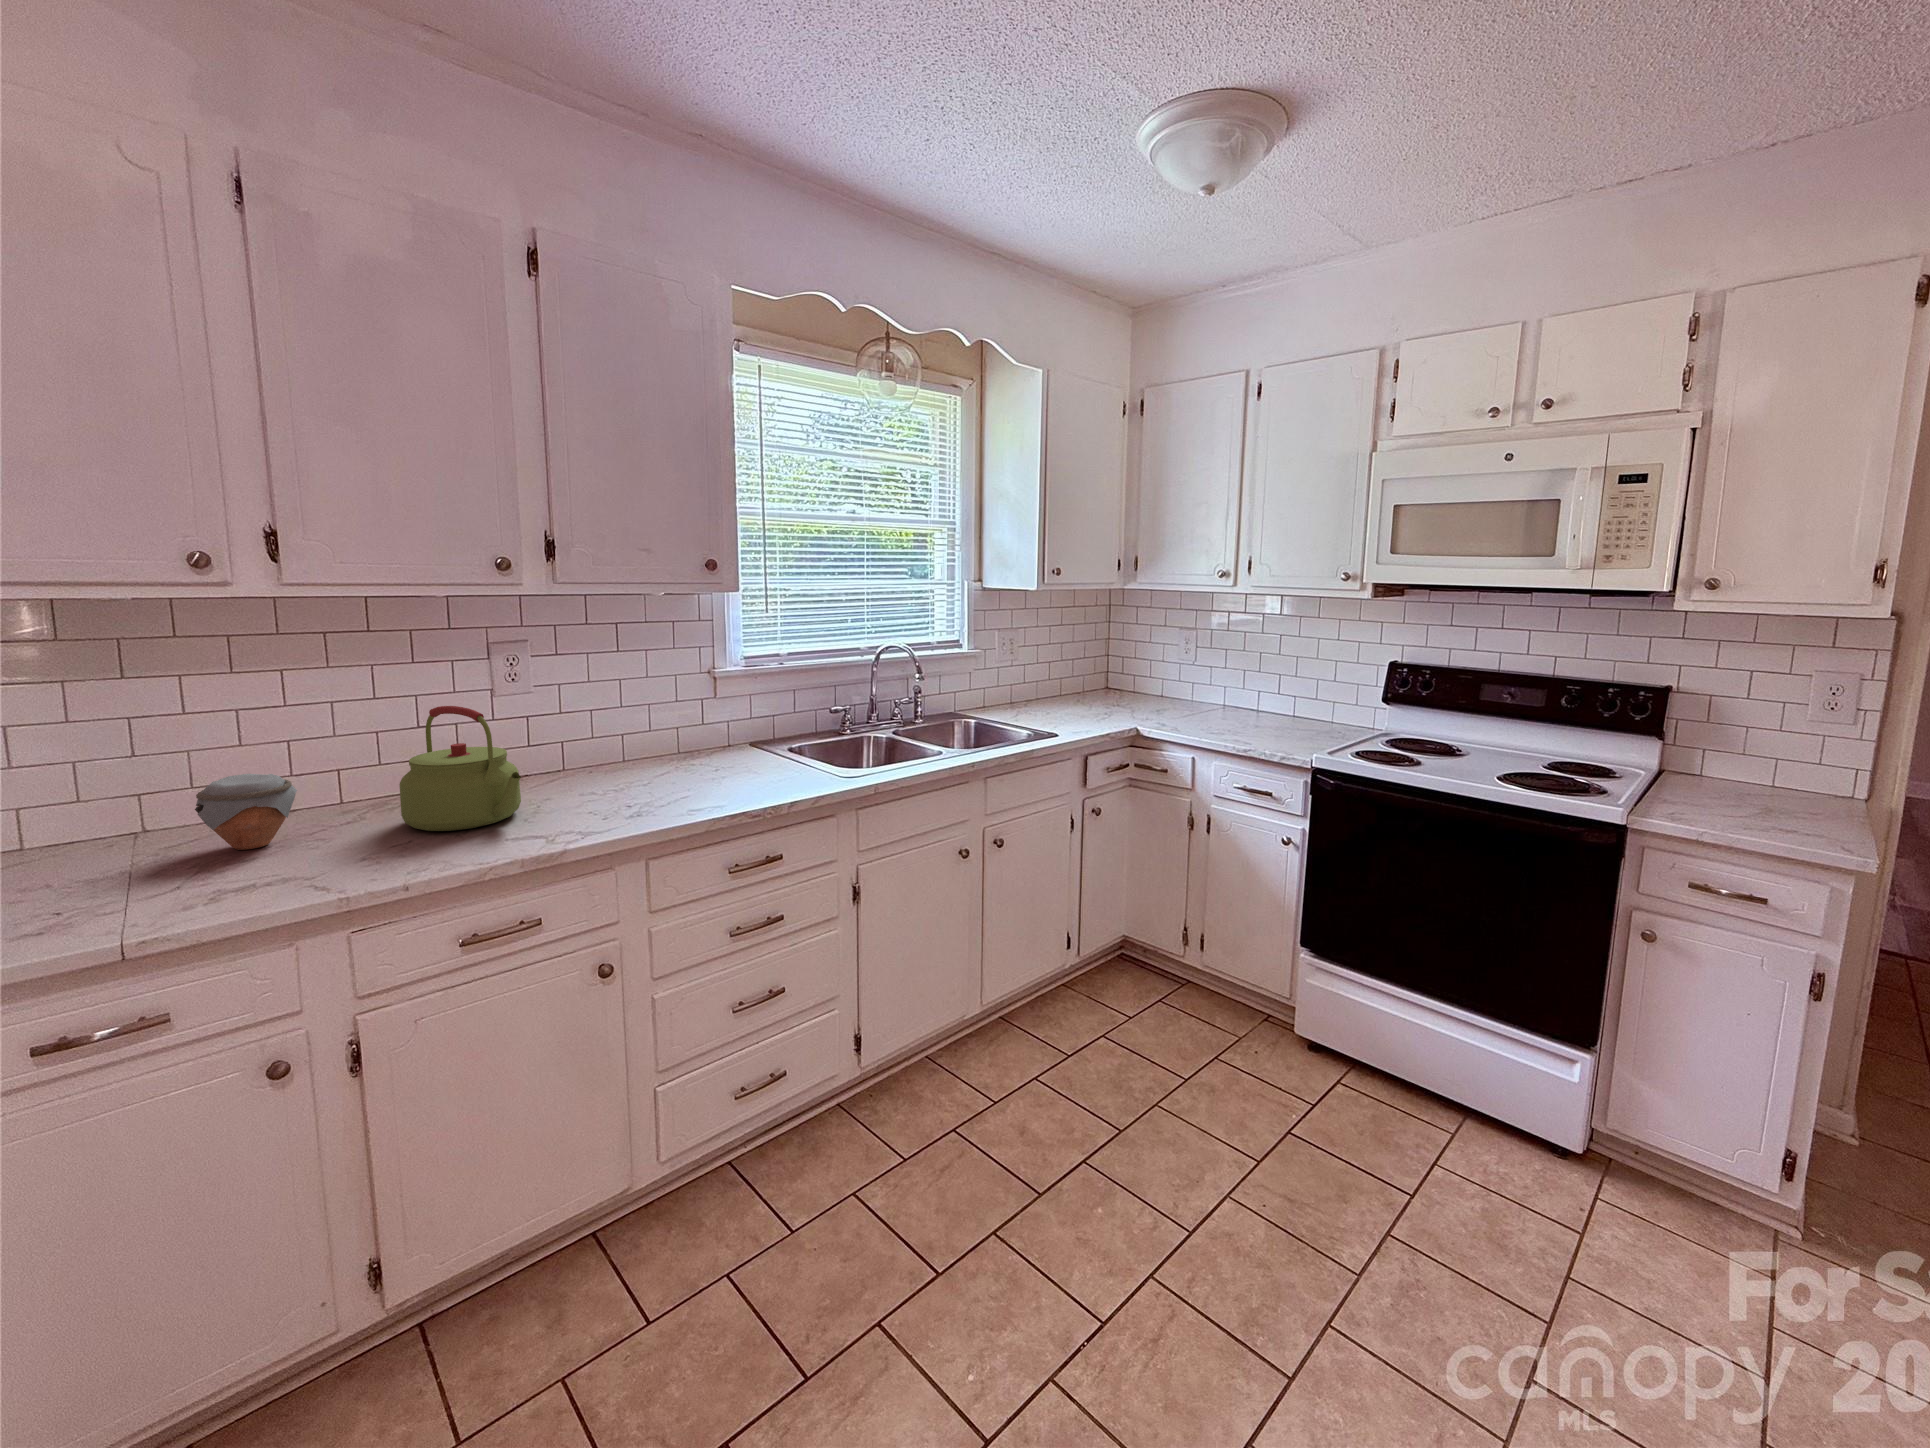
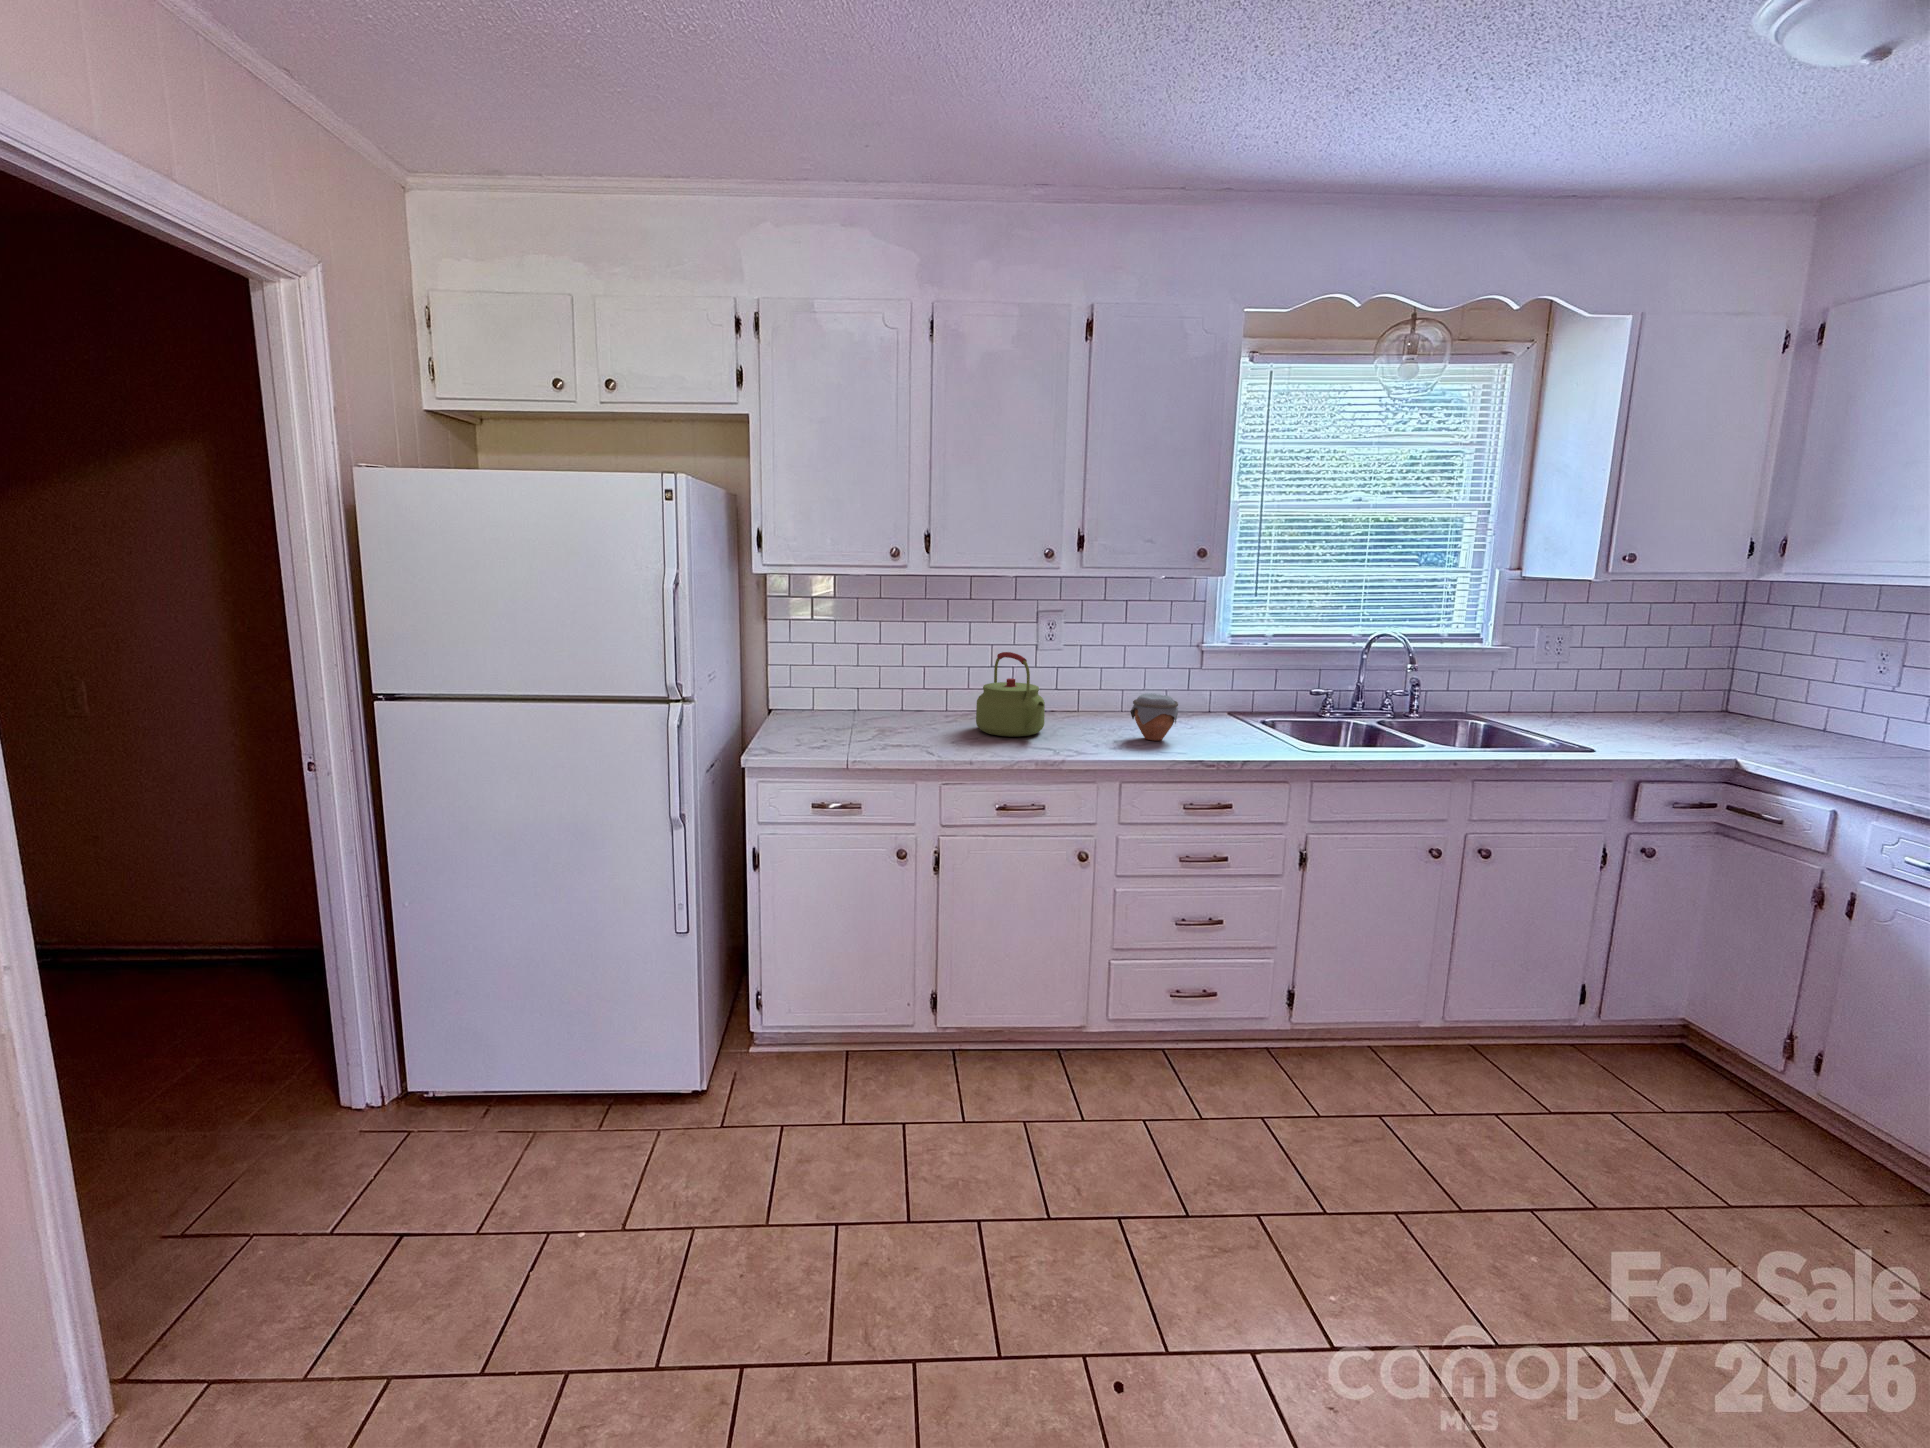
jar: present [195,774,297,850] -> present [1130,694,1178,741]

